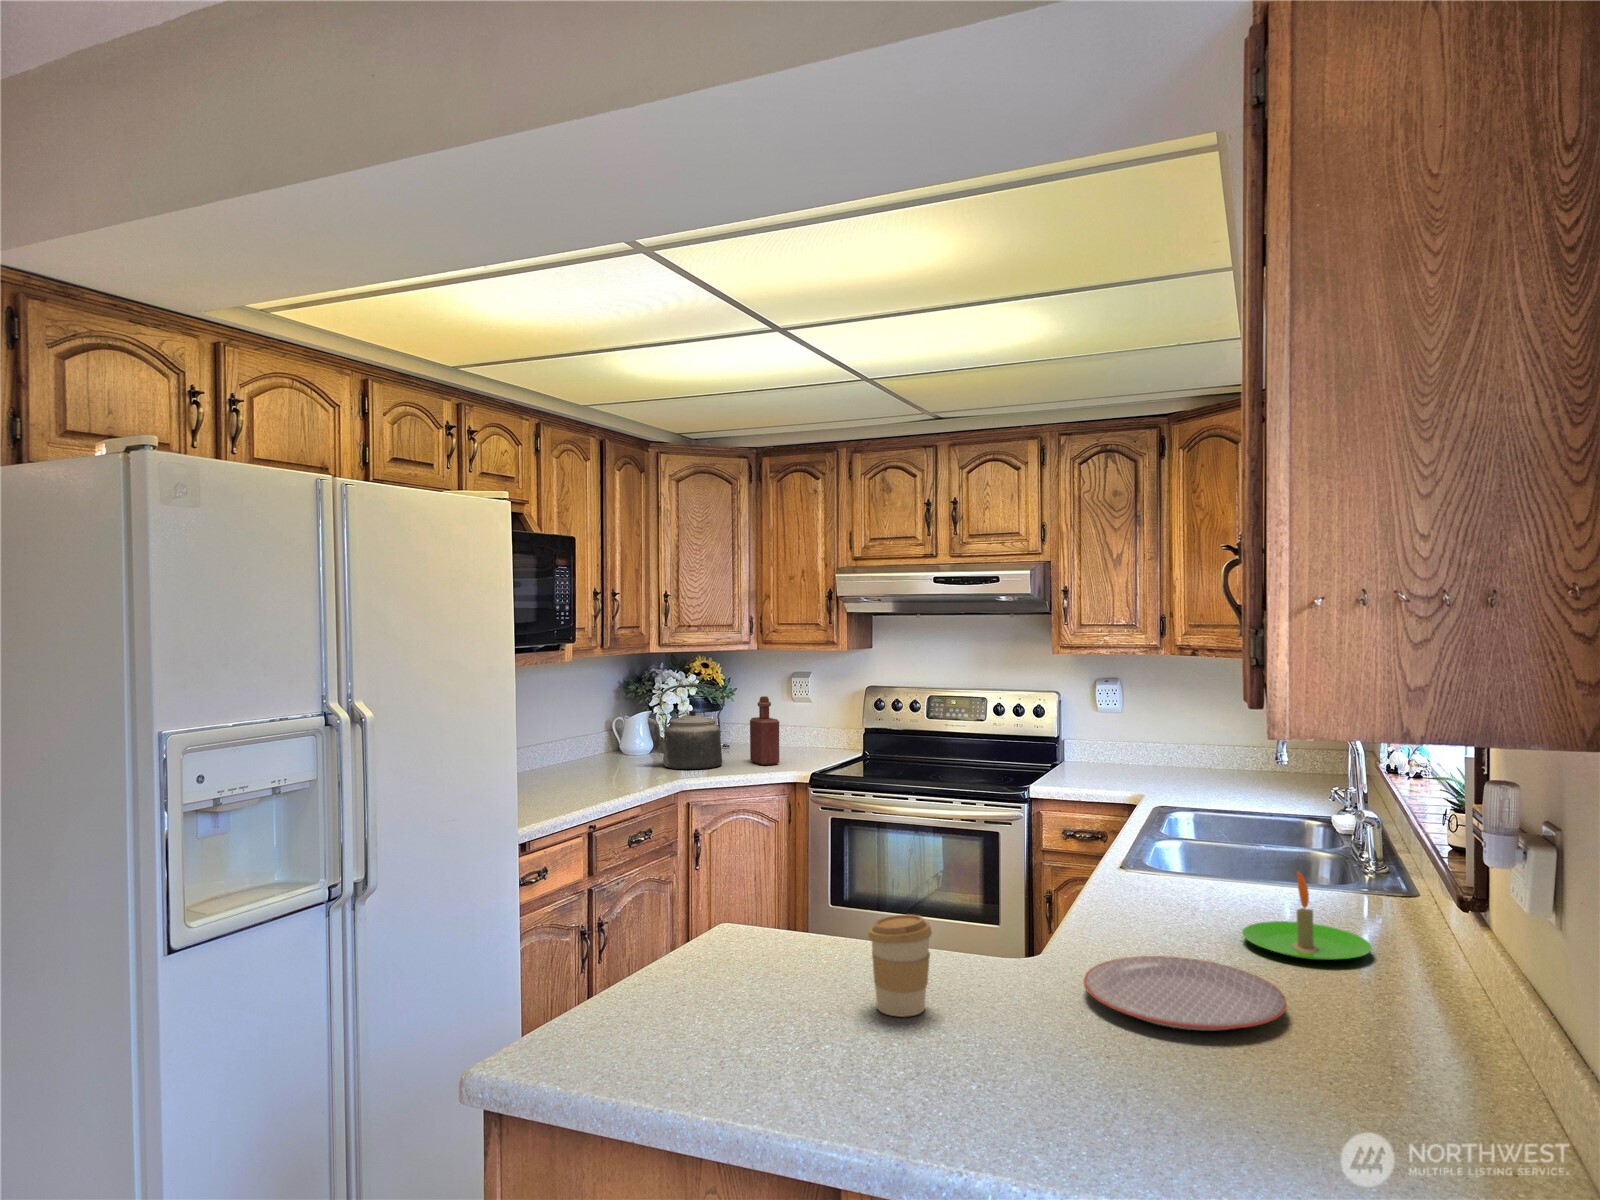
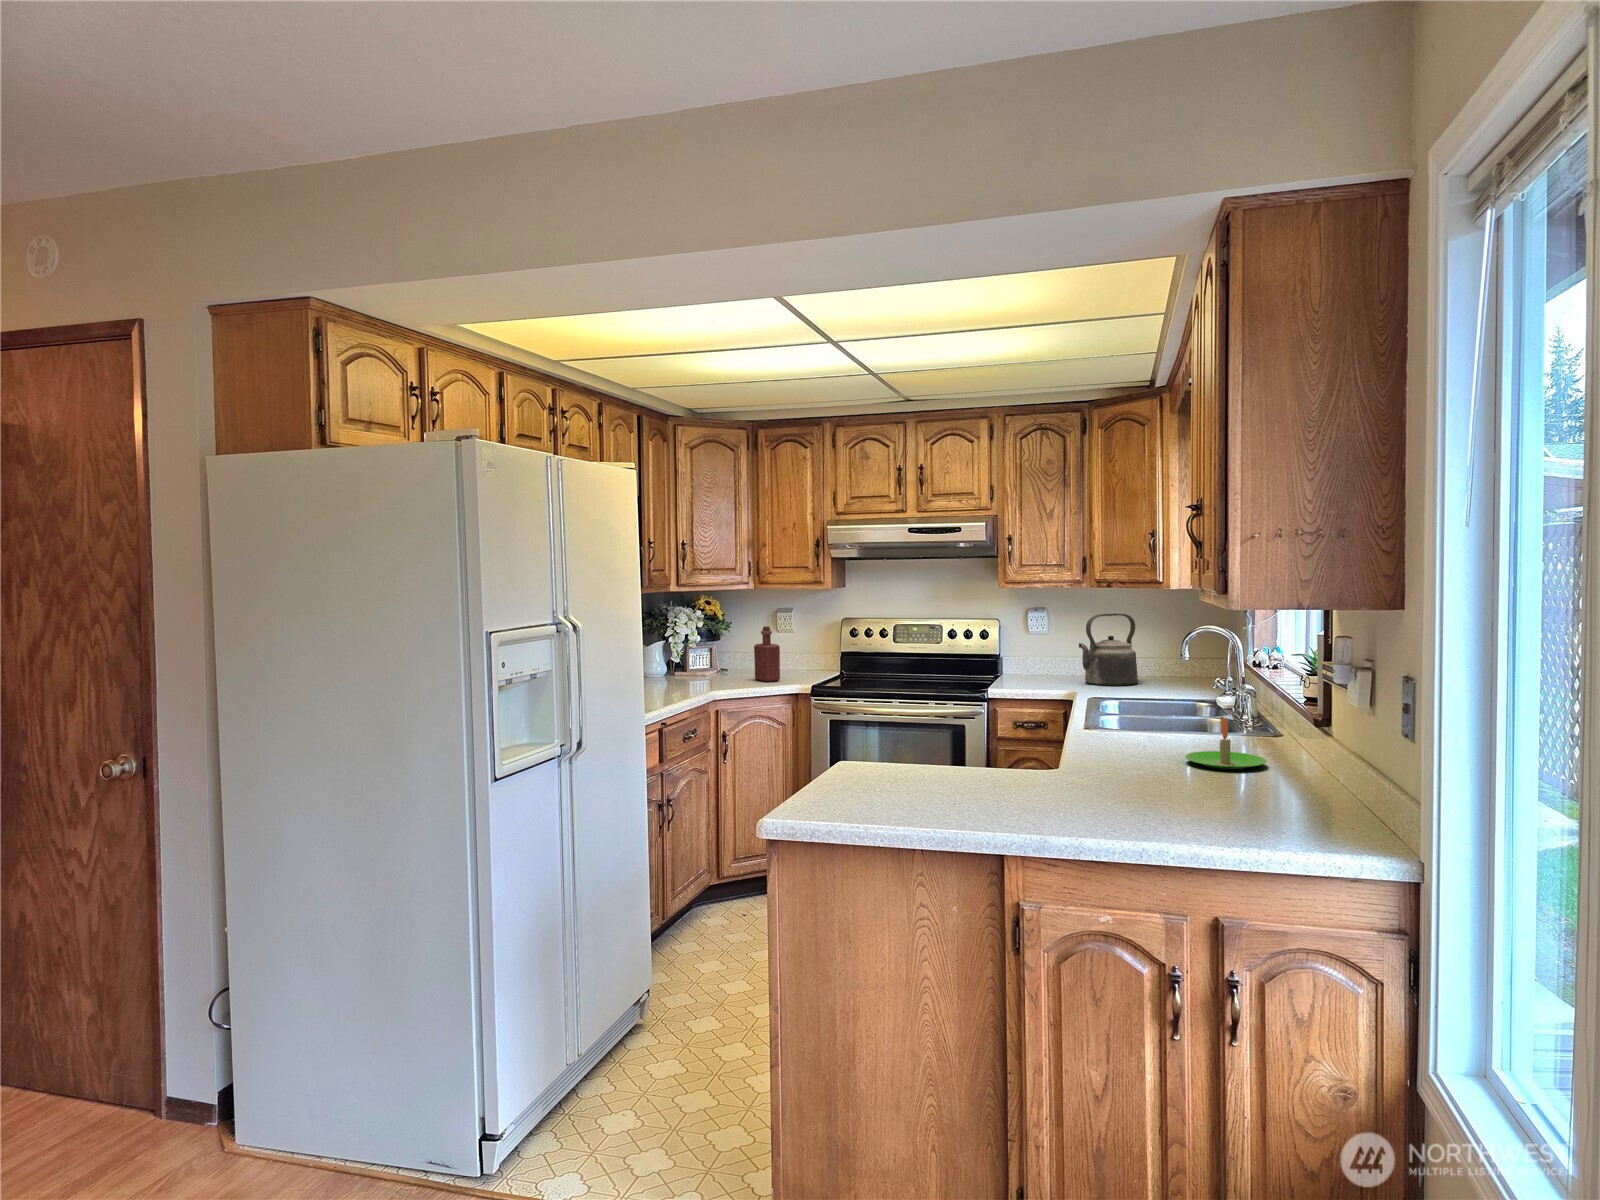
kettle: present [648,684,725,769] -> present [1079,613,1138,686]
coffee cup: present [868,914,932,1017] -> none [978,743,1019,803]
plate: present [1084,956,1287,1030] -> none [1104,768,1230,800]

